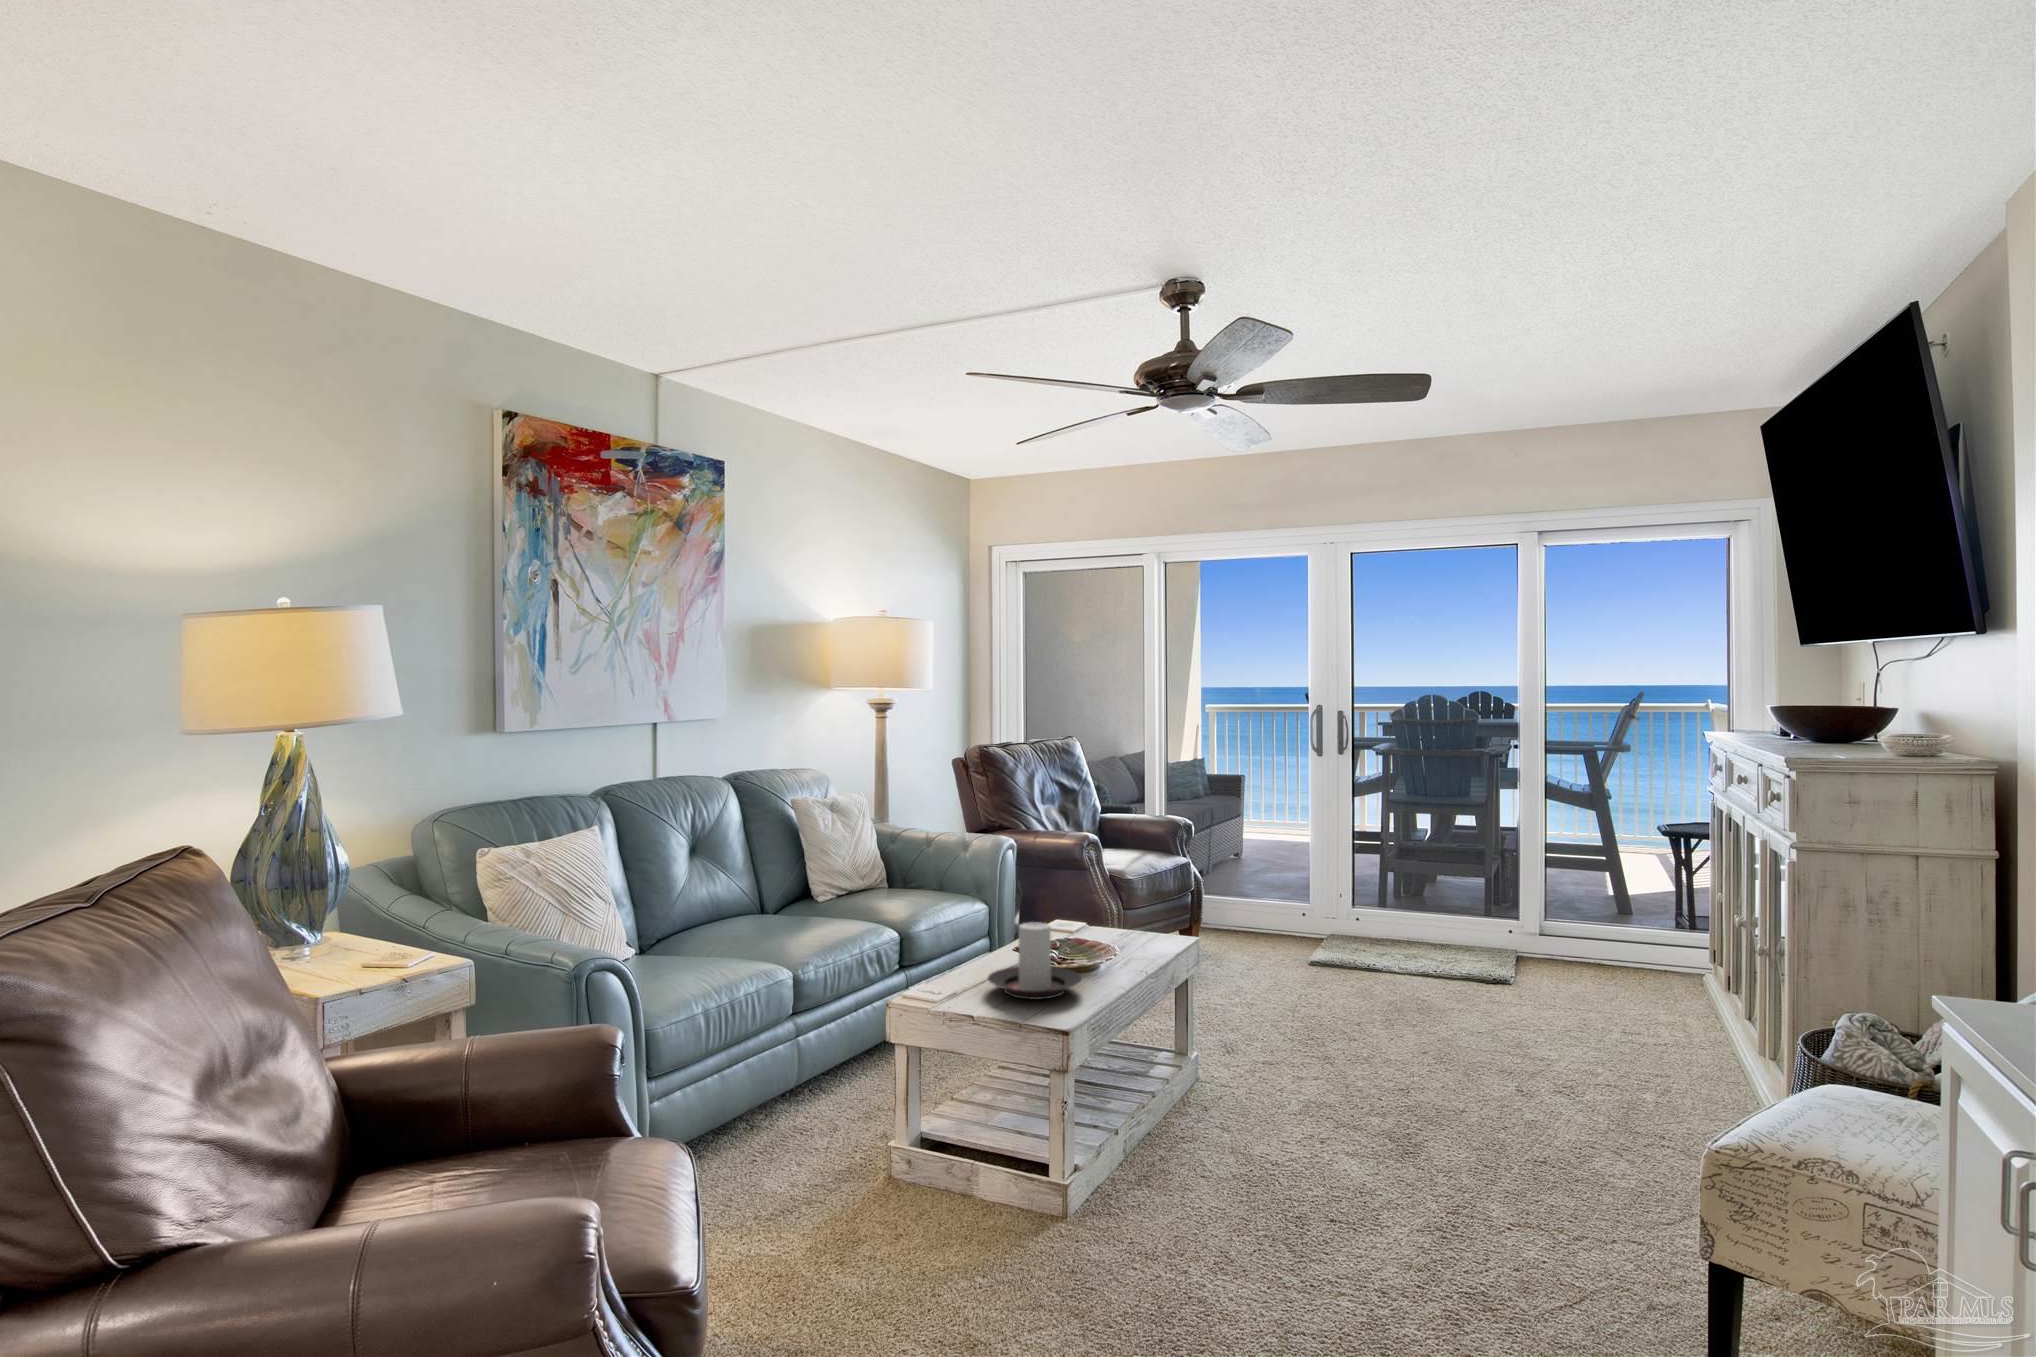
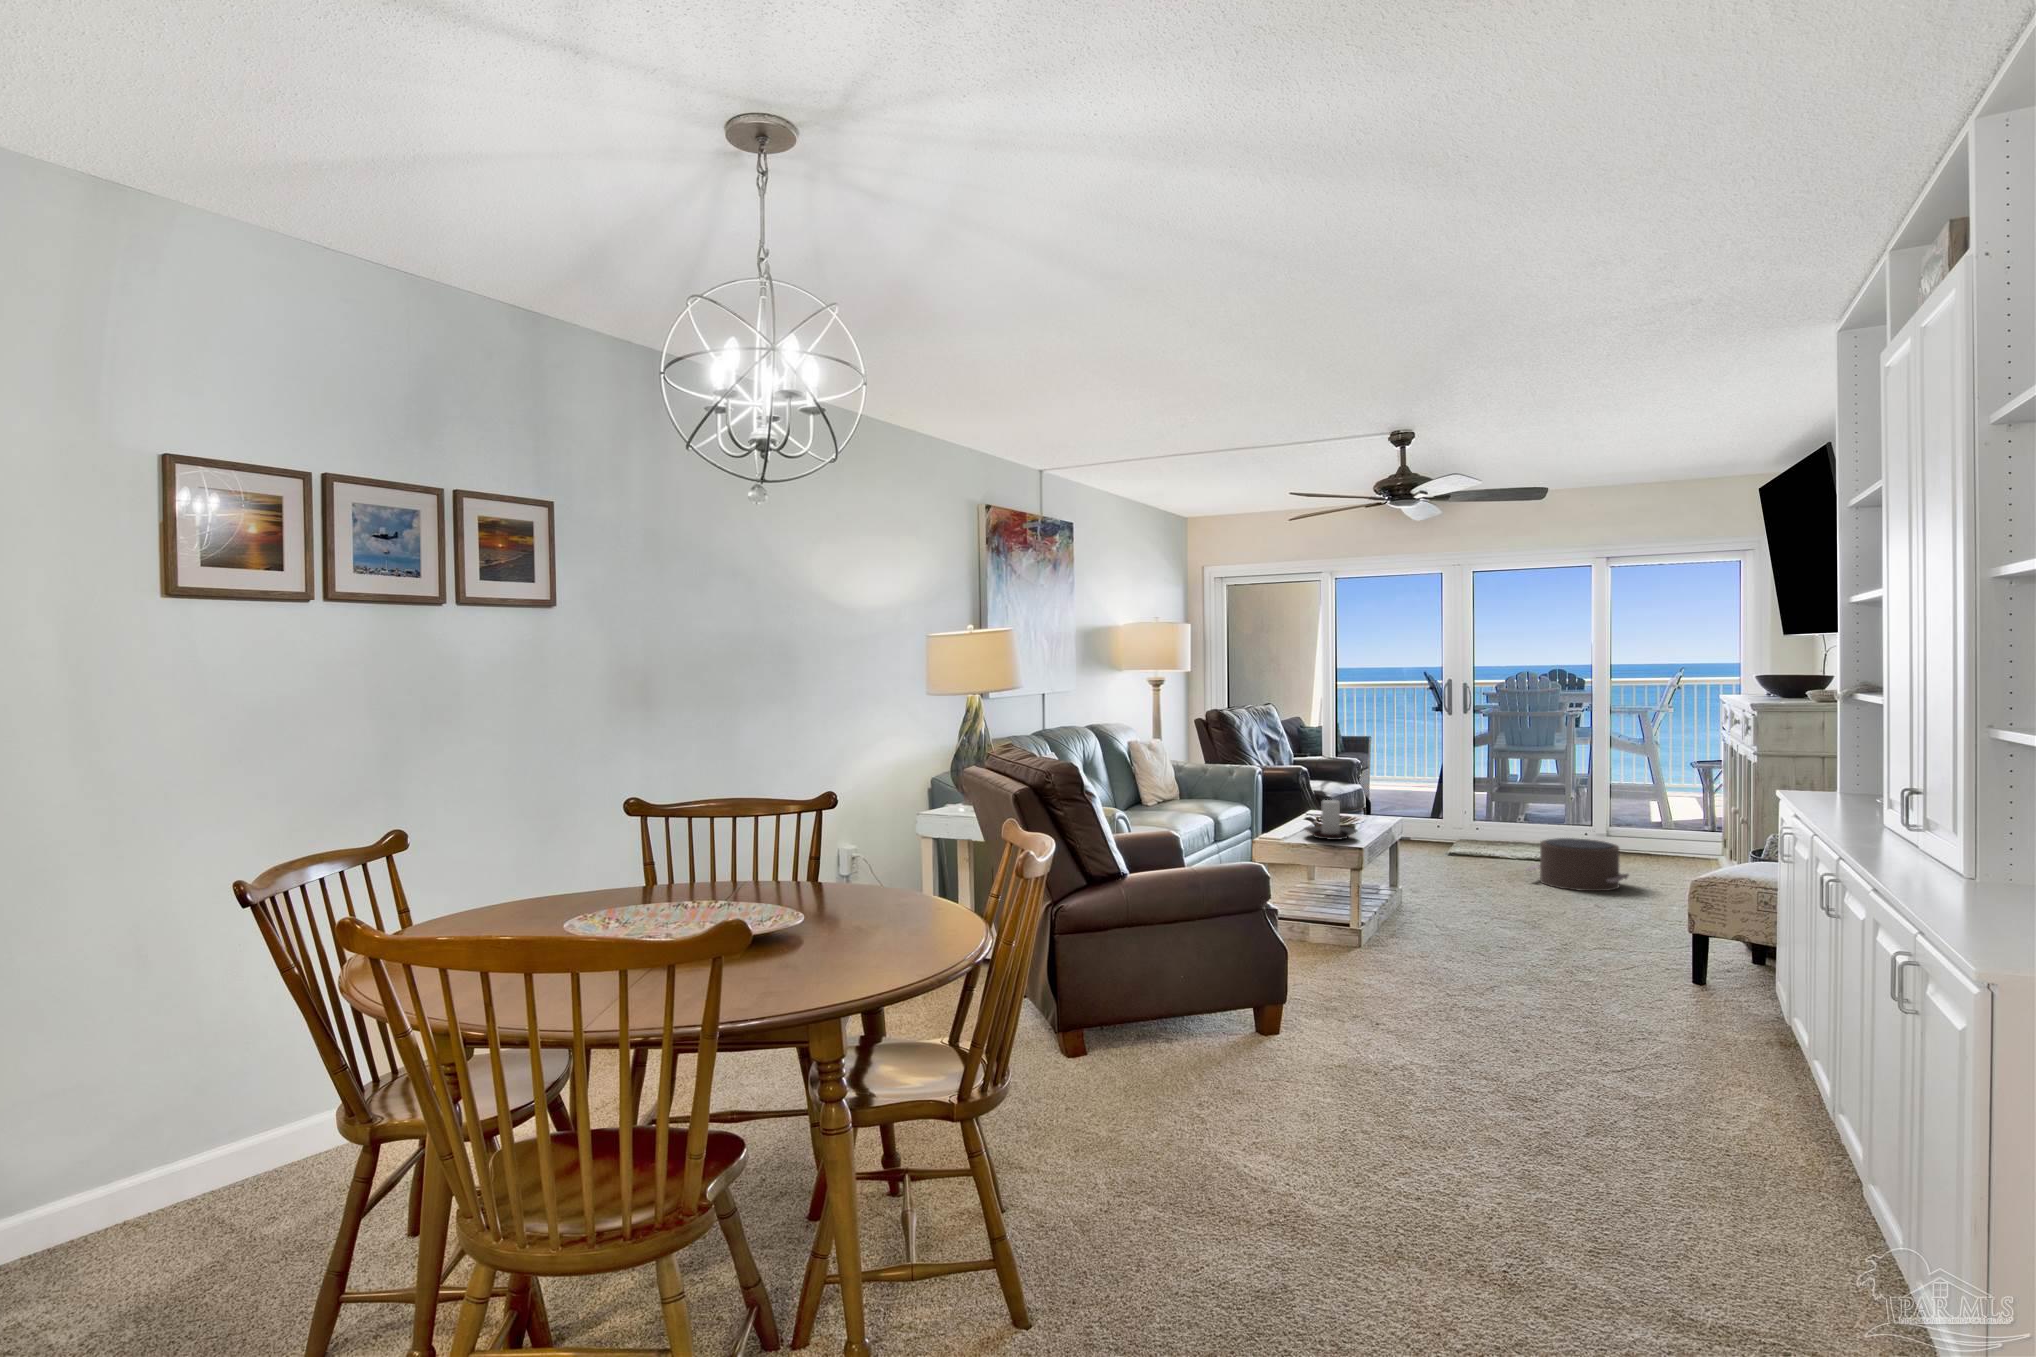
pouf: none [1409,950,1572,1044] -> present [1526,838,1628,891]

